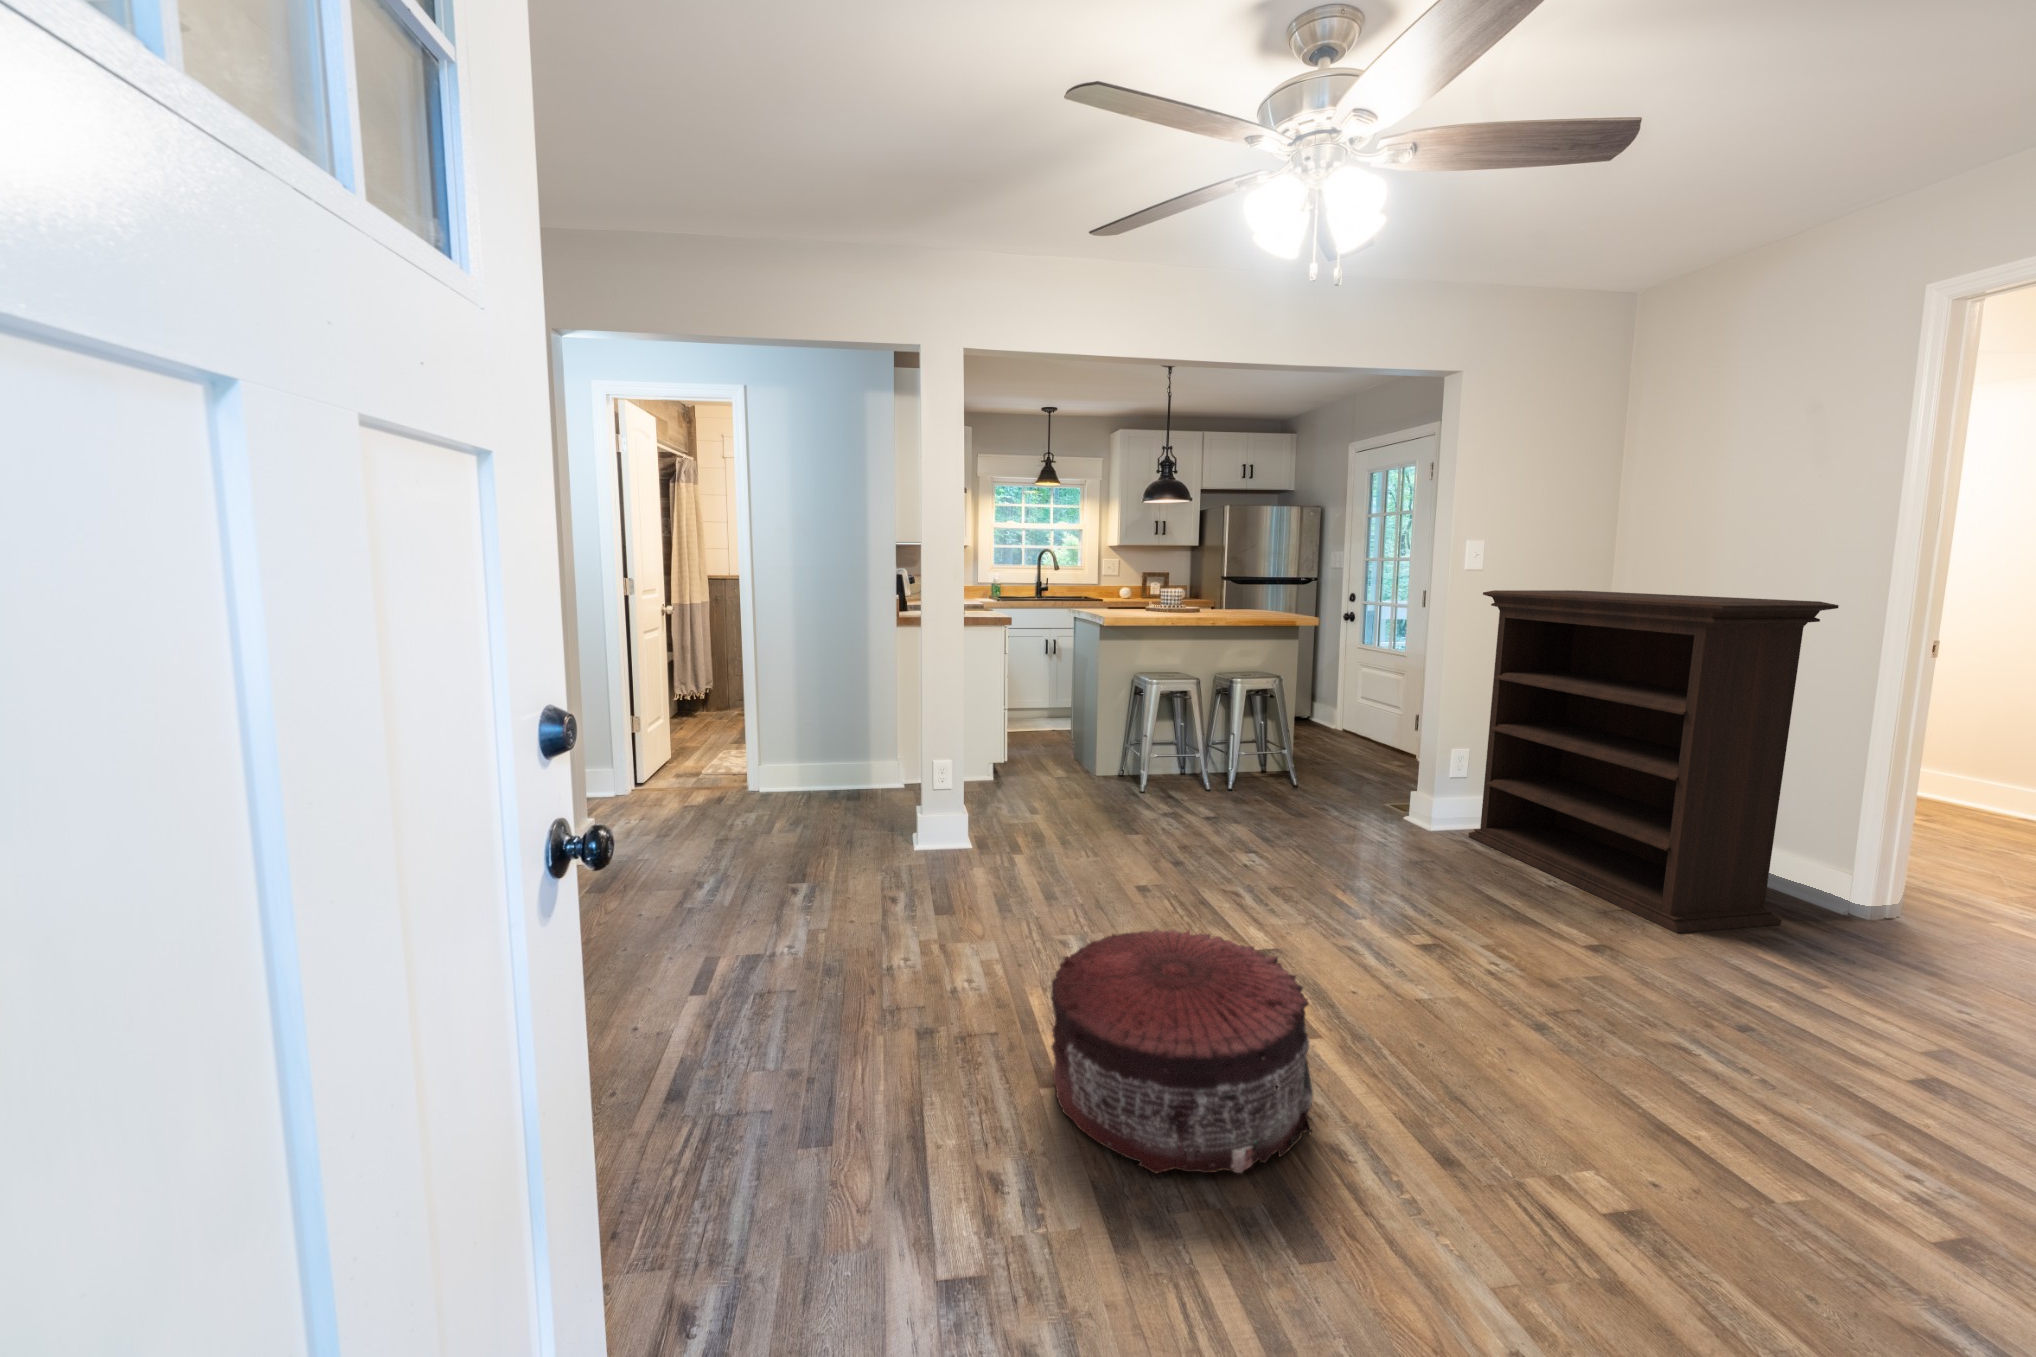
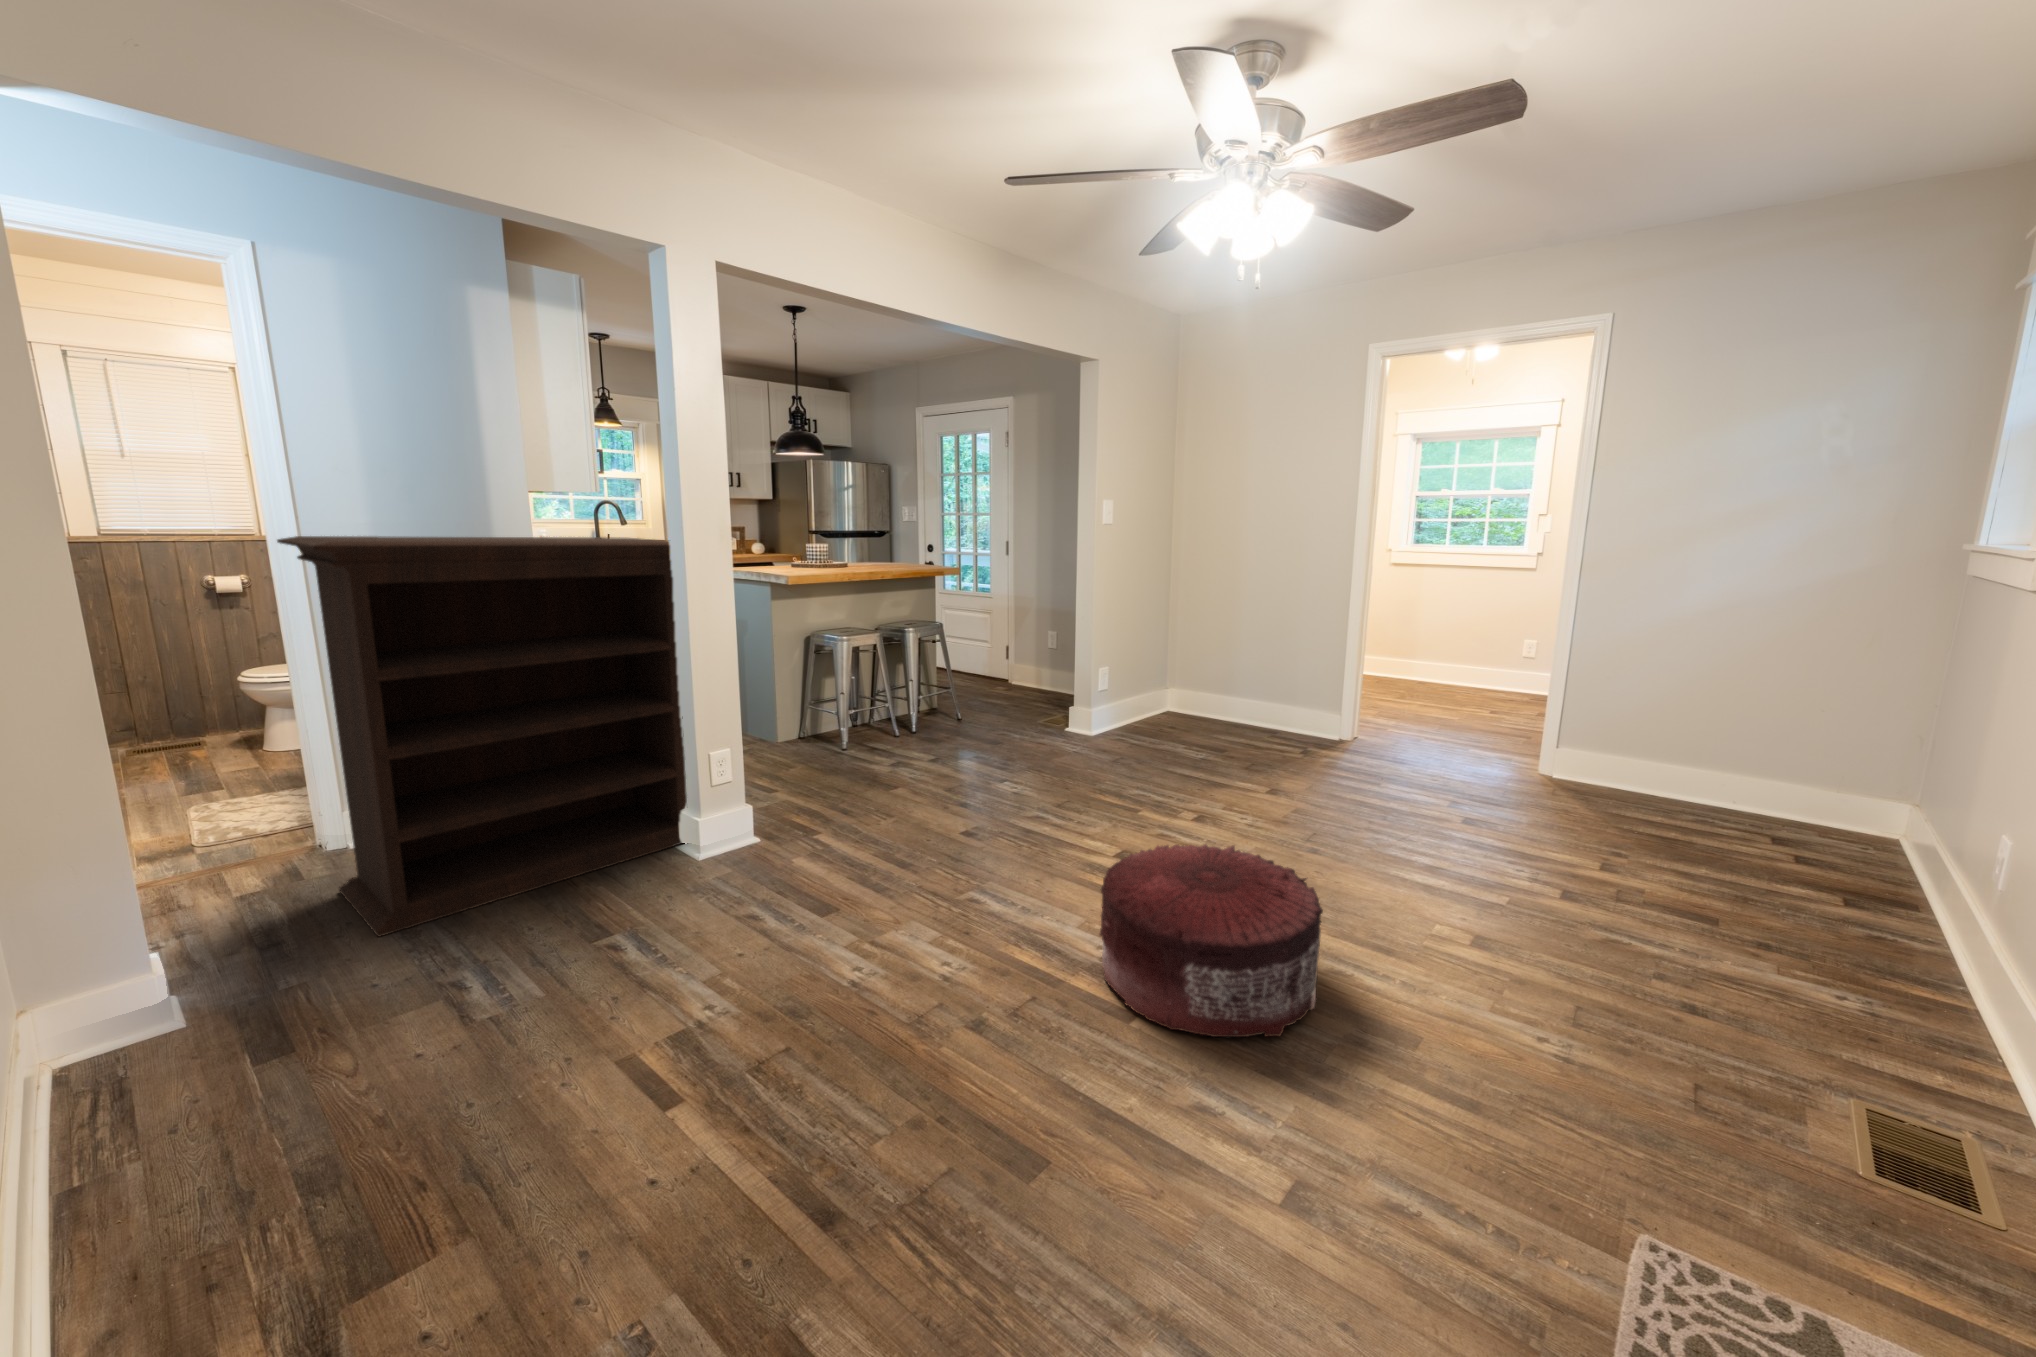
bookshelf: present [1468,590,1839,933] -> present [277,536,687,937]

